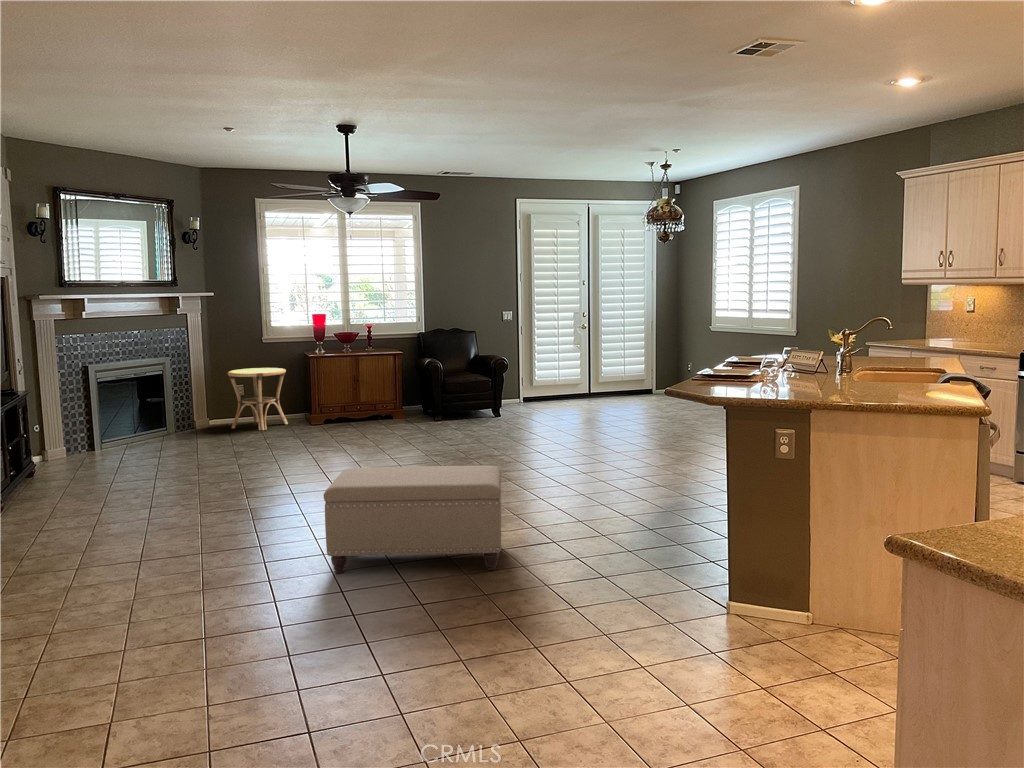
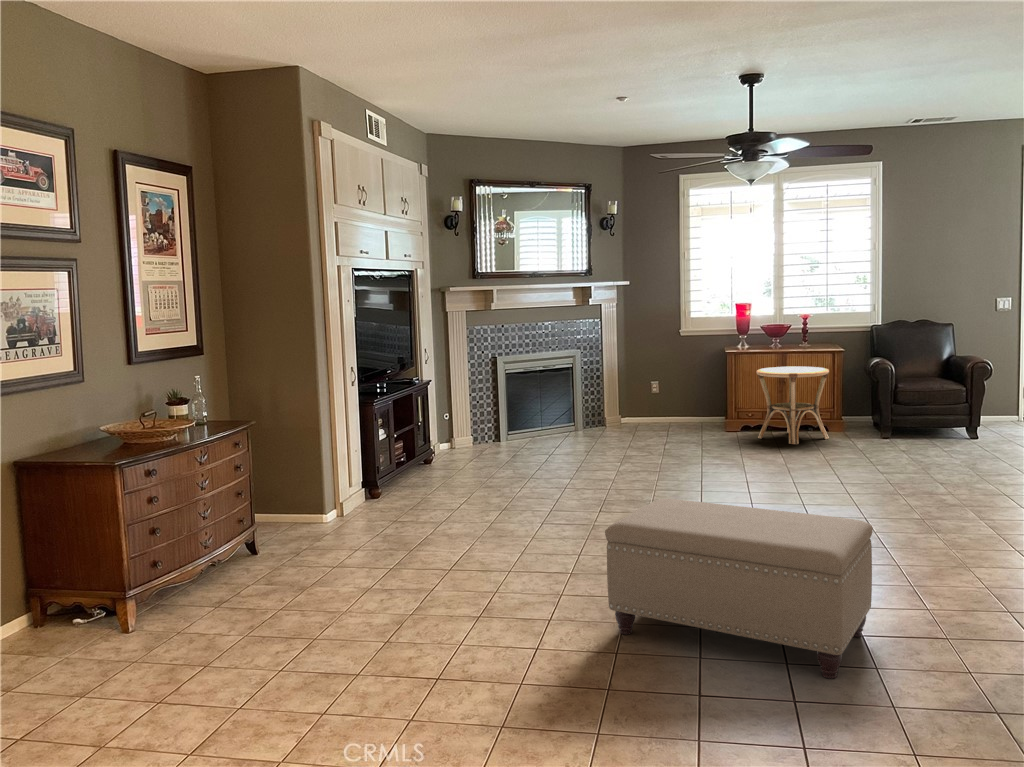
side table: present [227,368,288,430] -> present [756,366,829,444]

